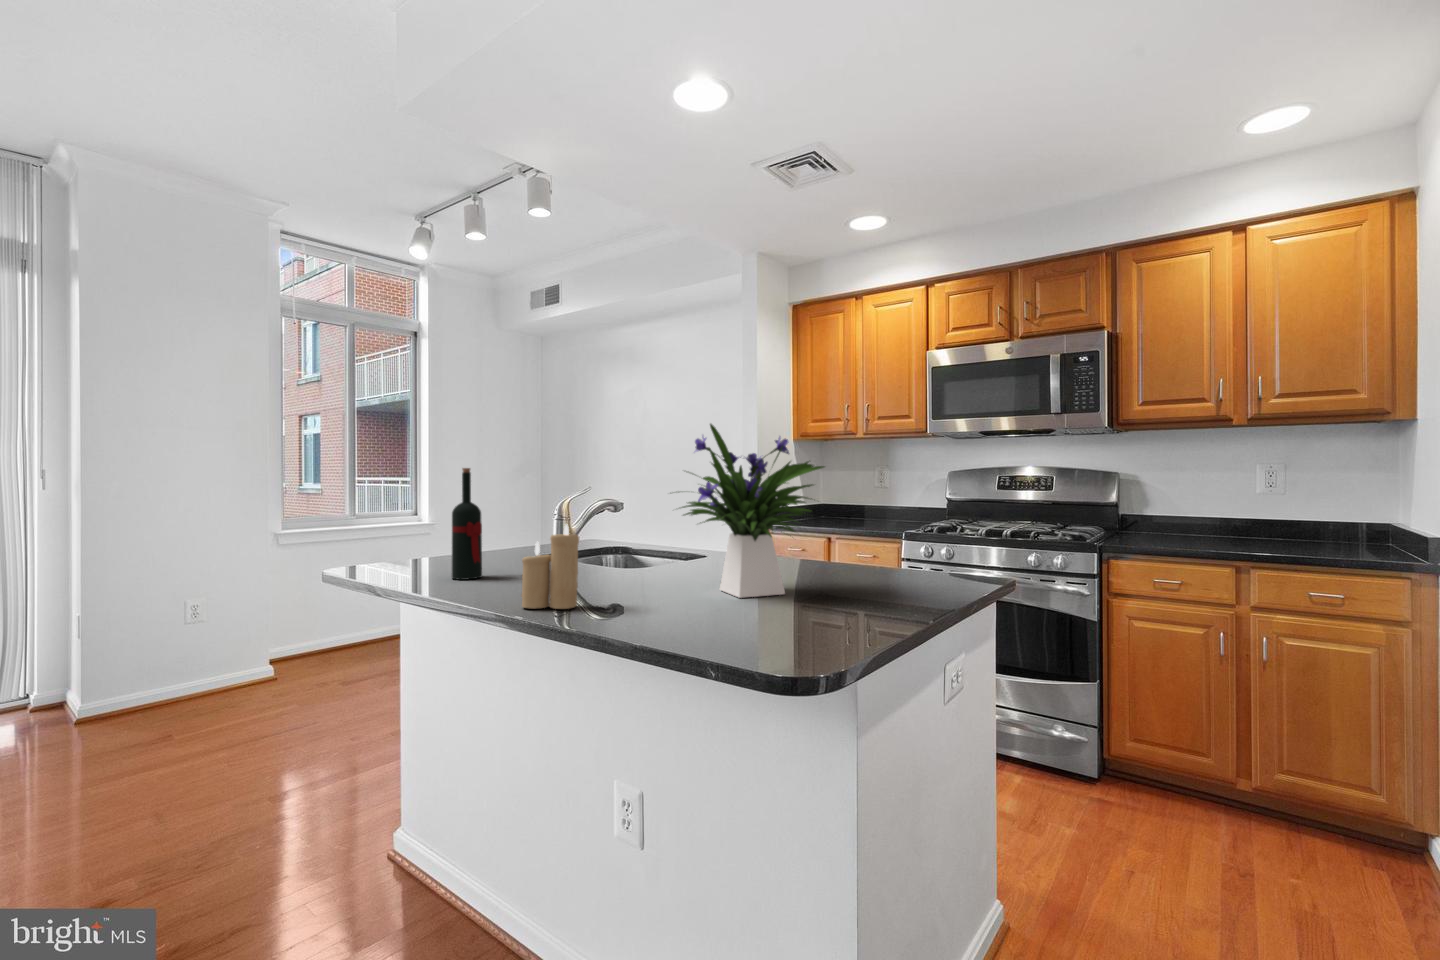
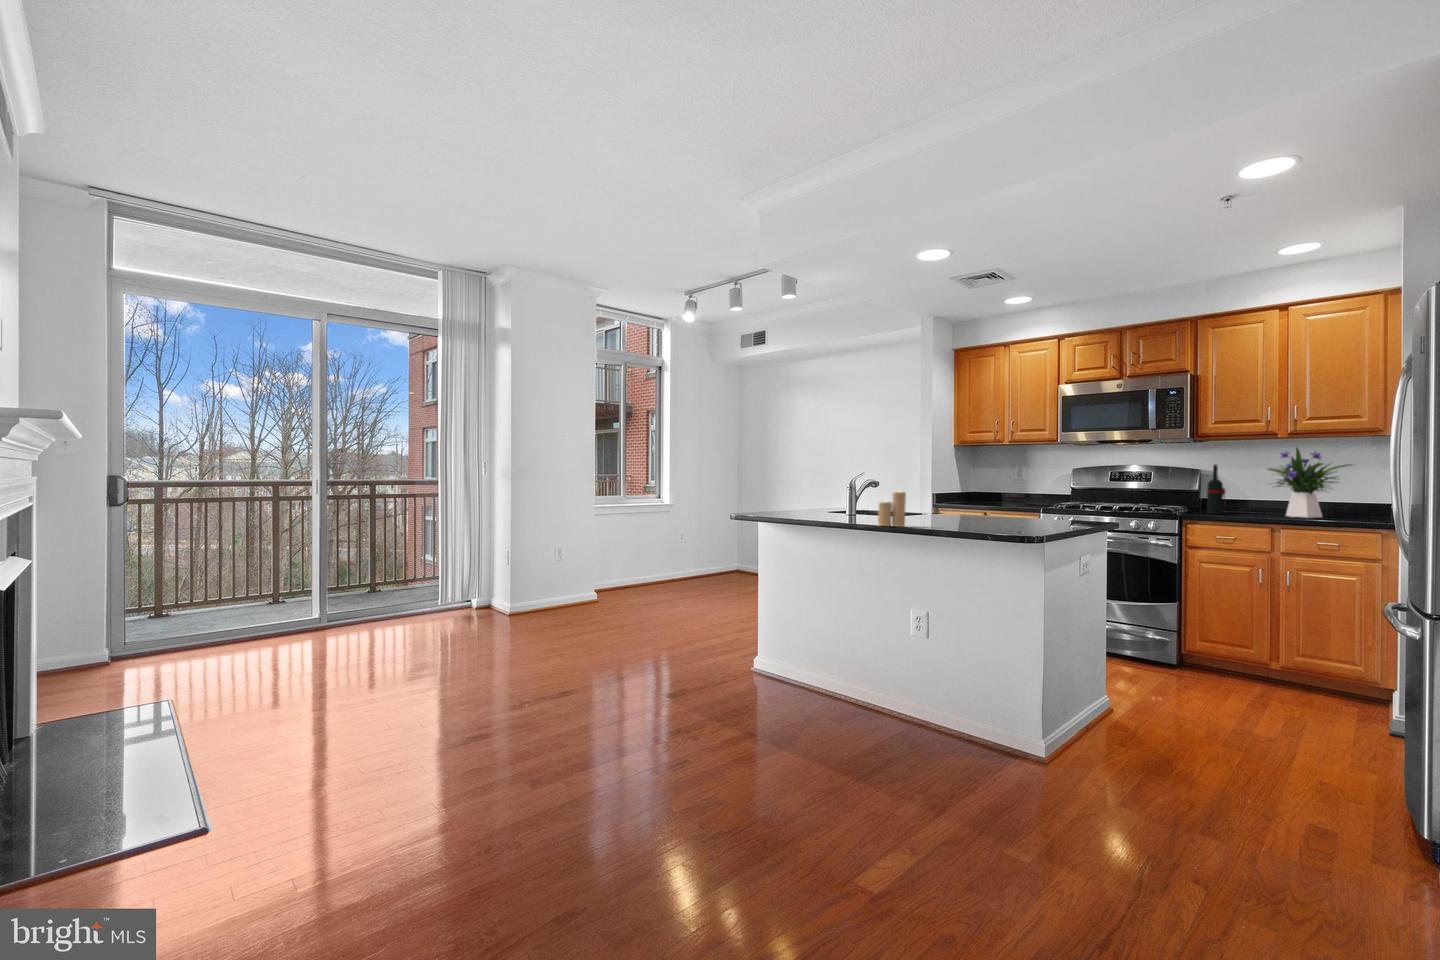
flower arrangement: present [682,424,824,598] -> present [1268,448,1352,518]
wine bottle: present [452,468,482,580] -> present [1207,464,1225,514]

